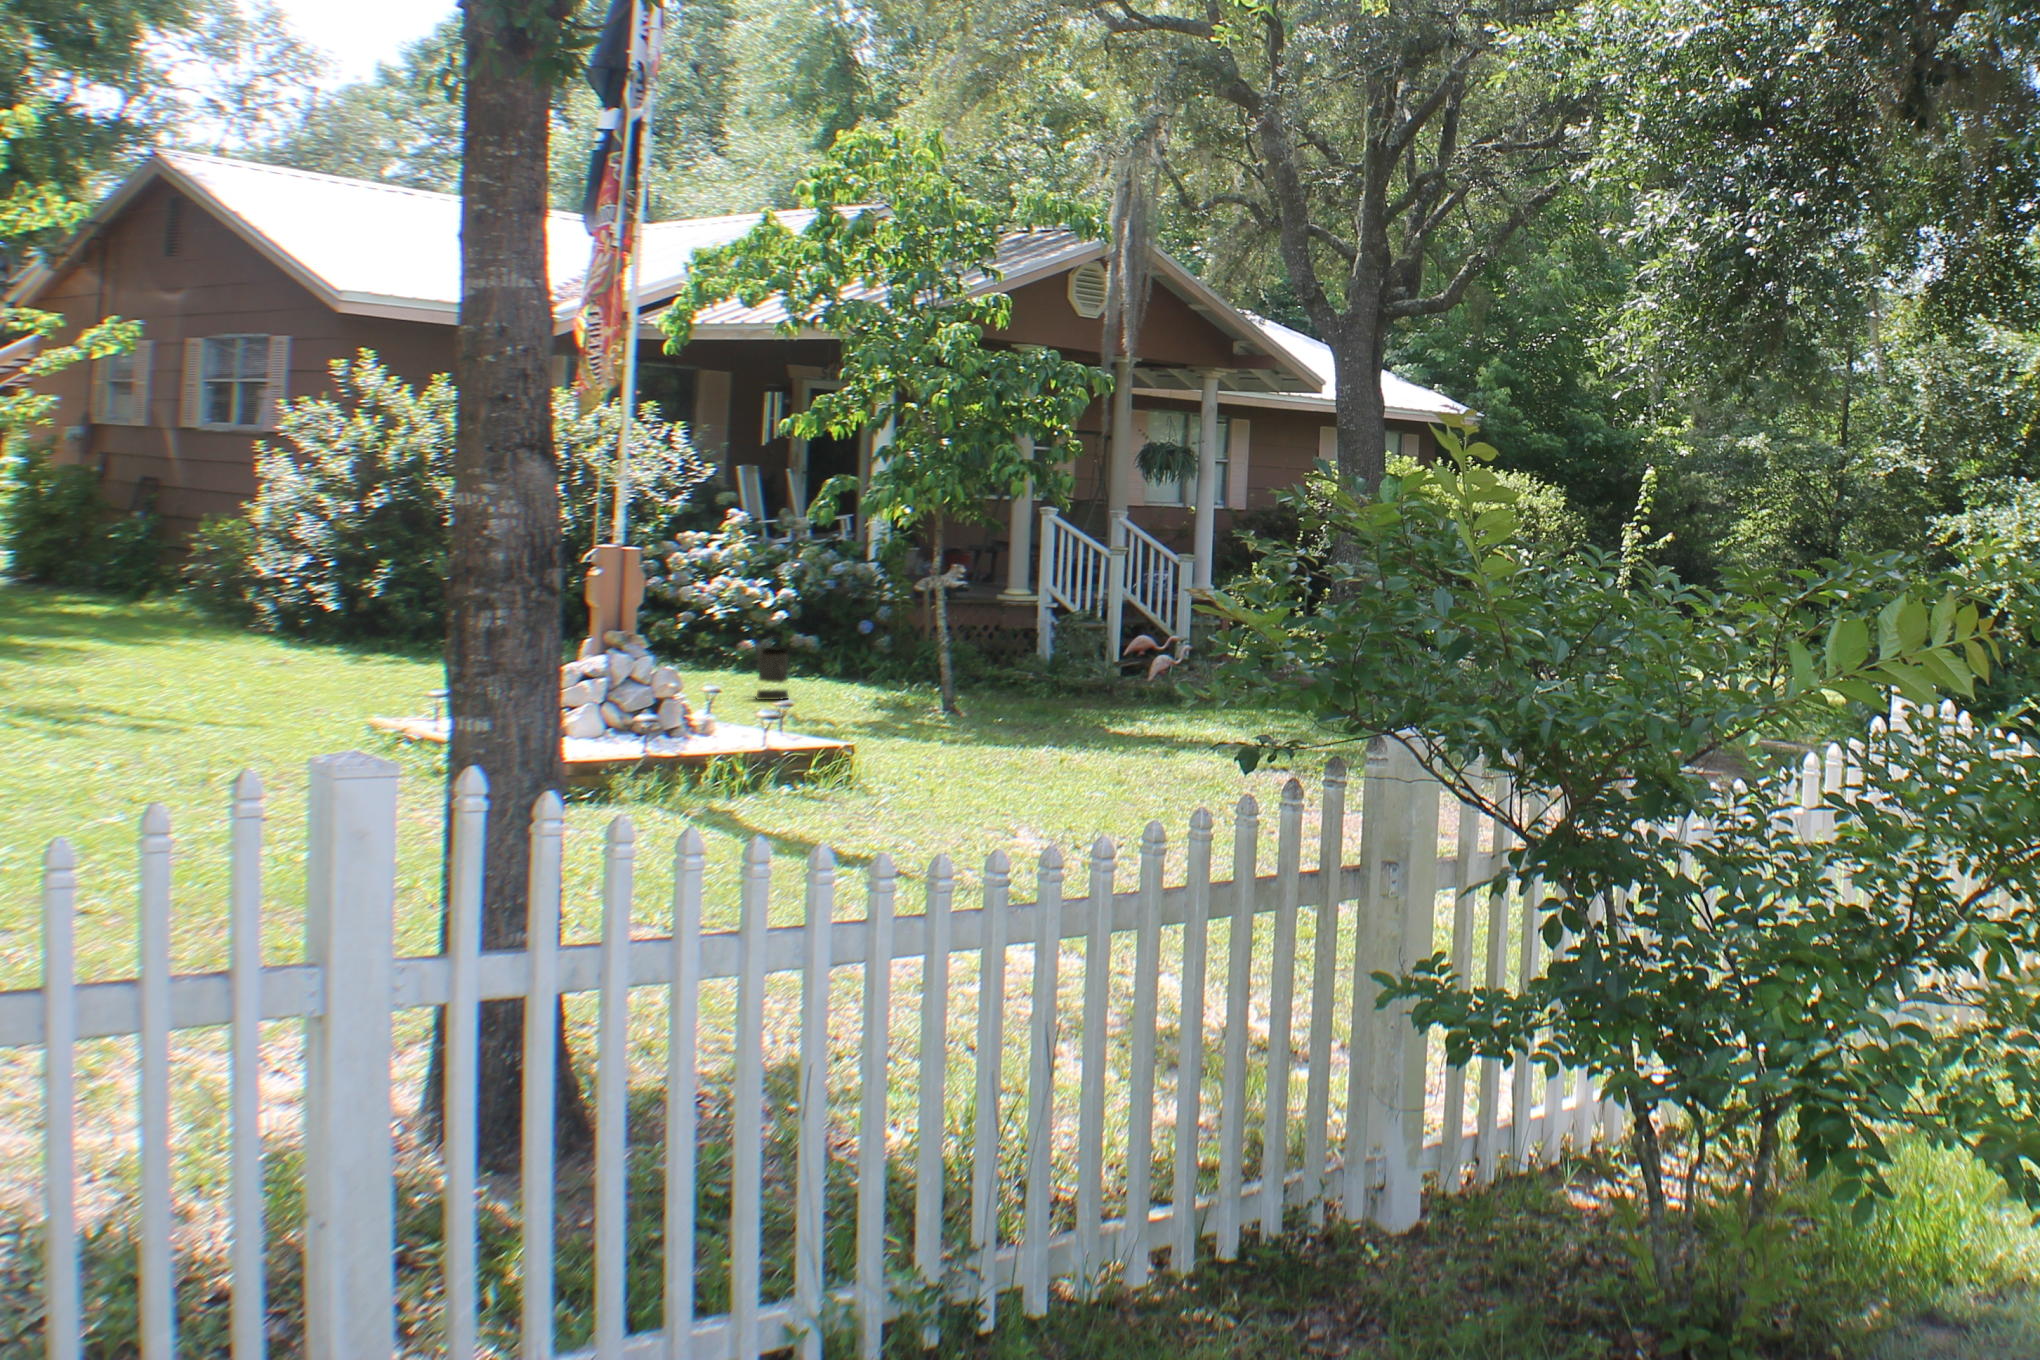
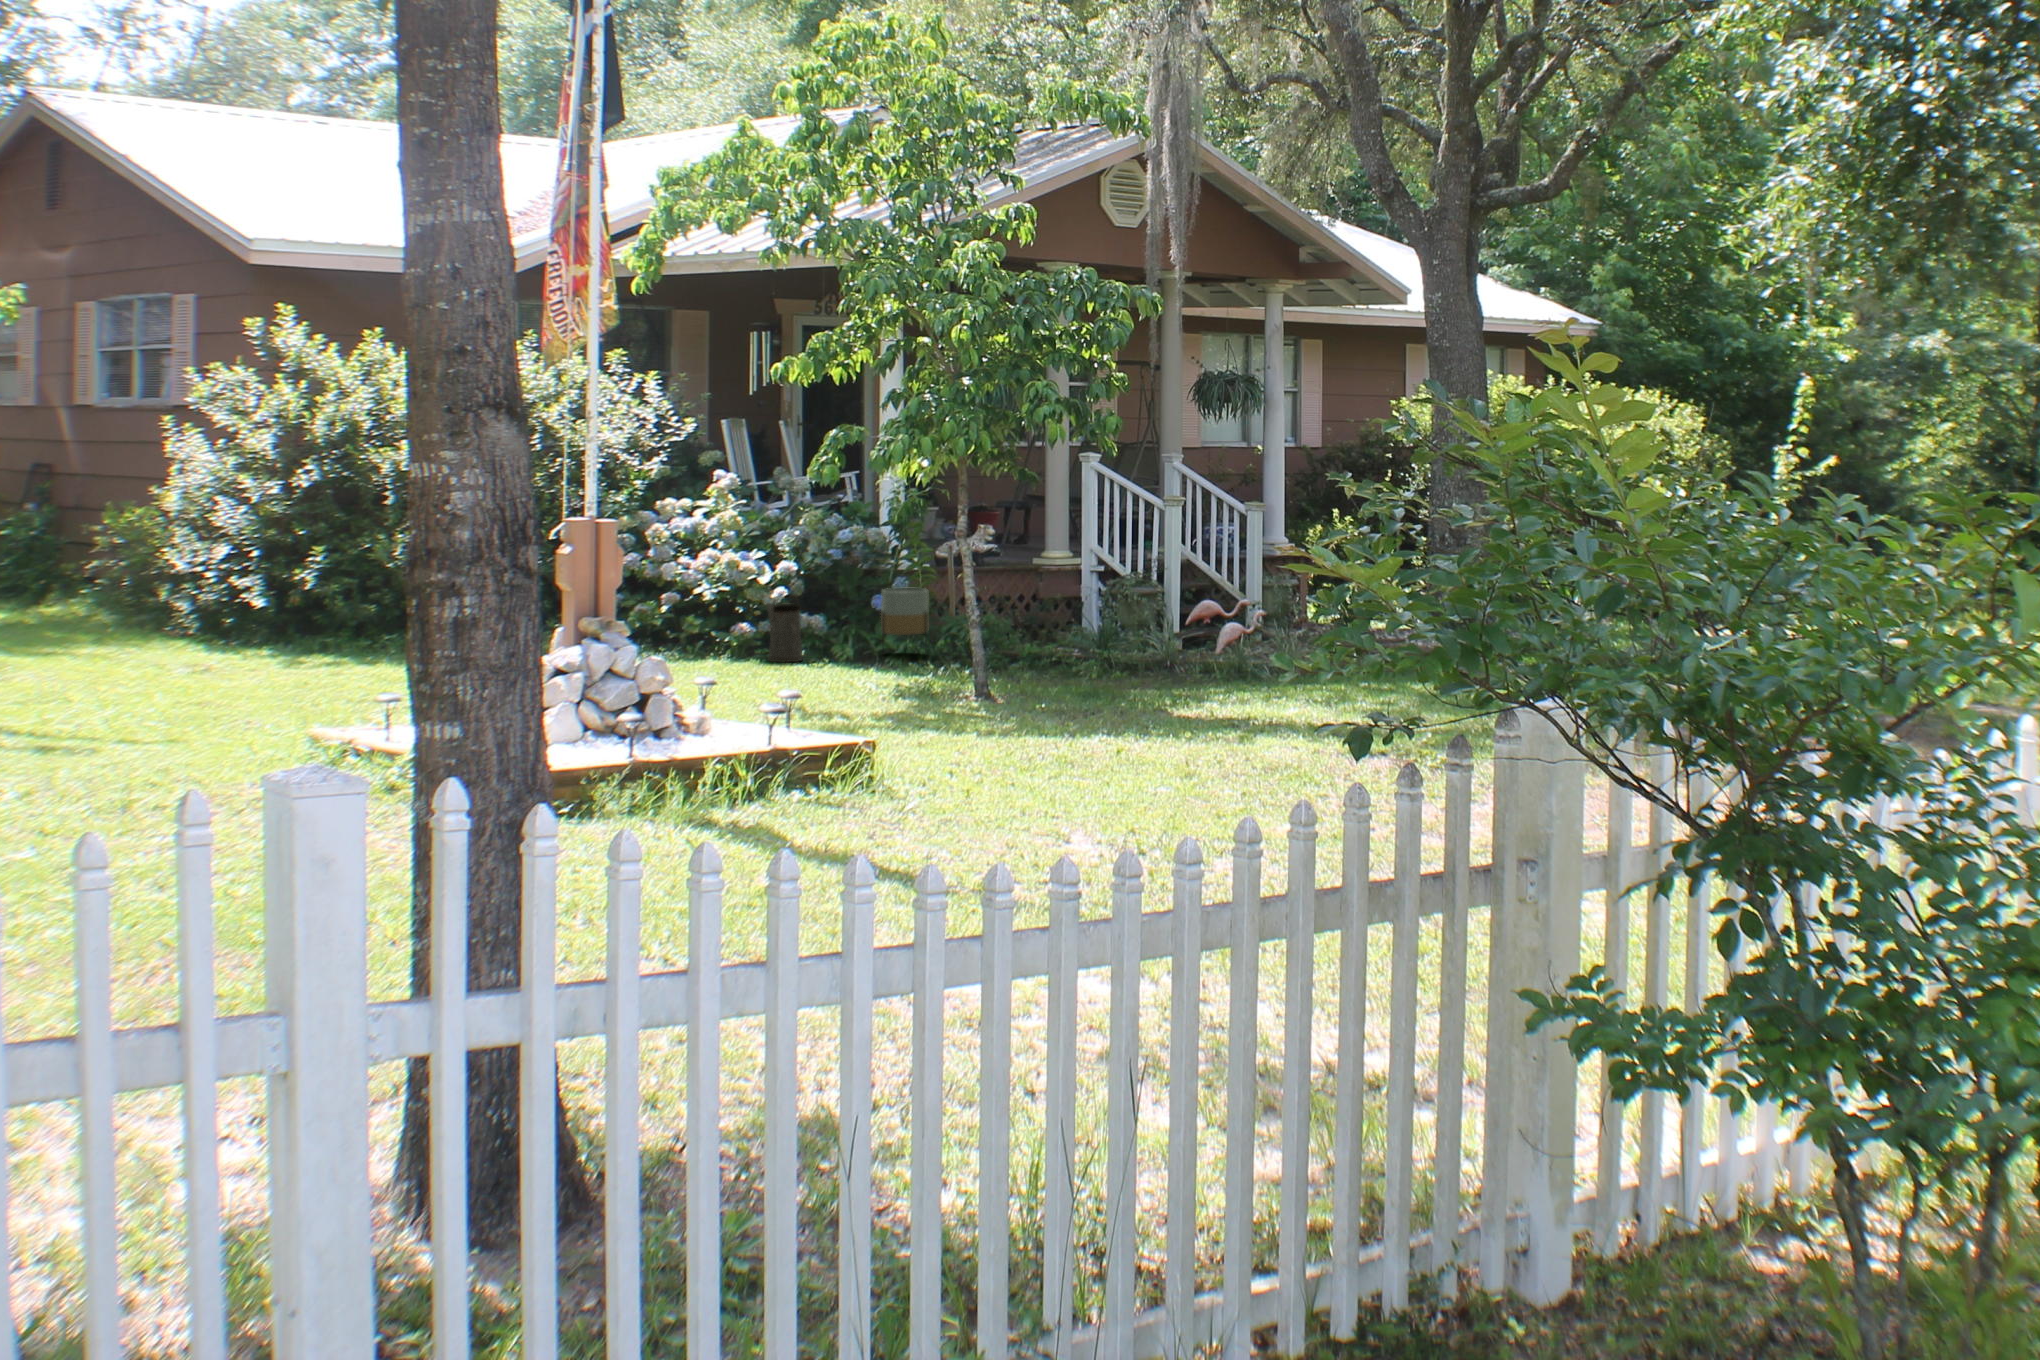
planter: none [863,635,909,696] -> present [881,588,928,652]

